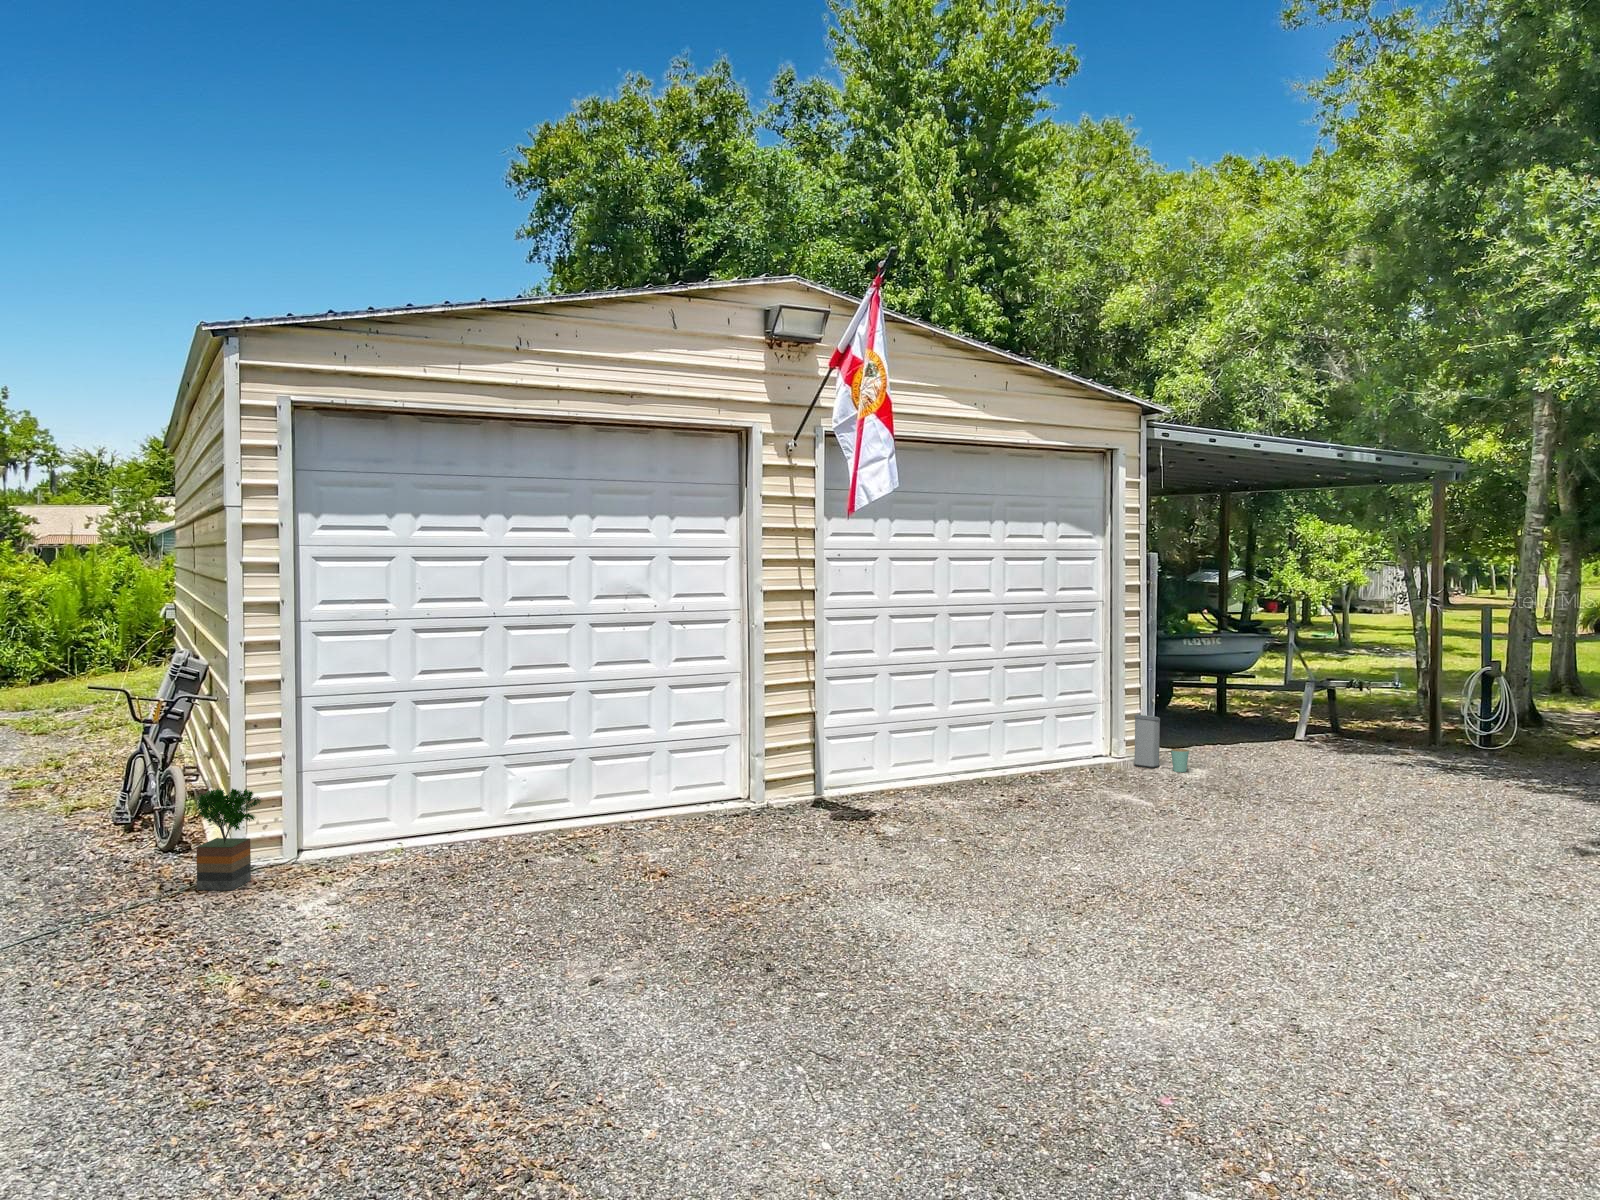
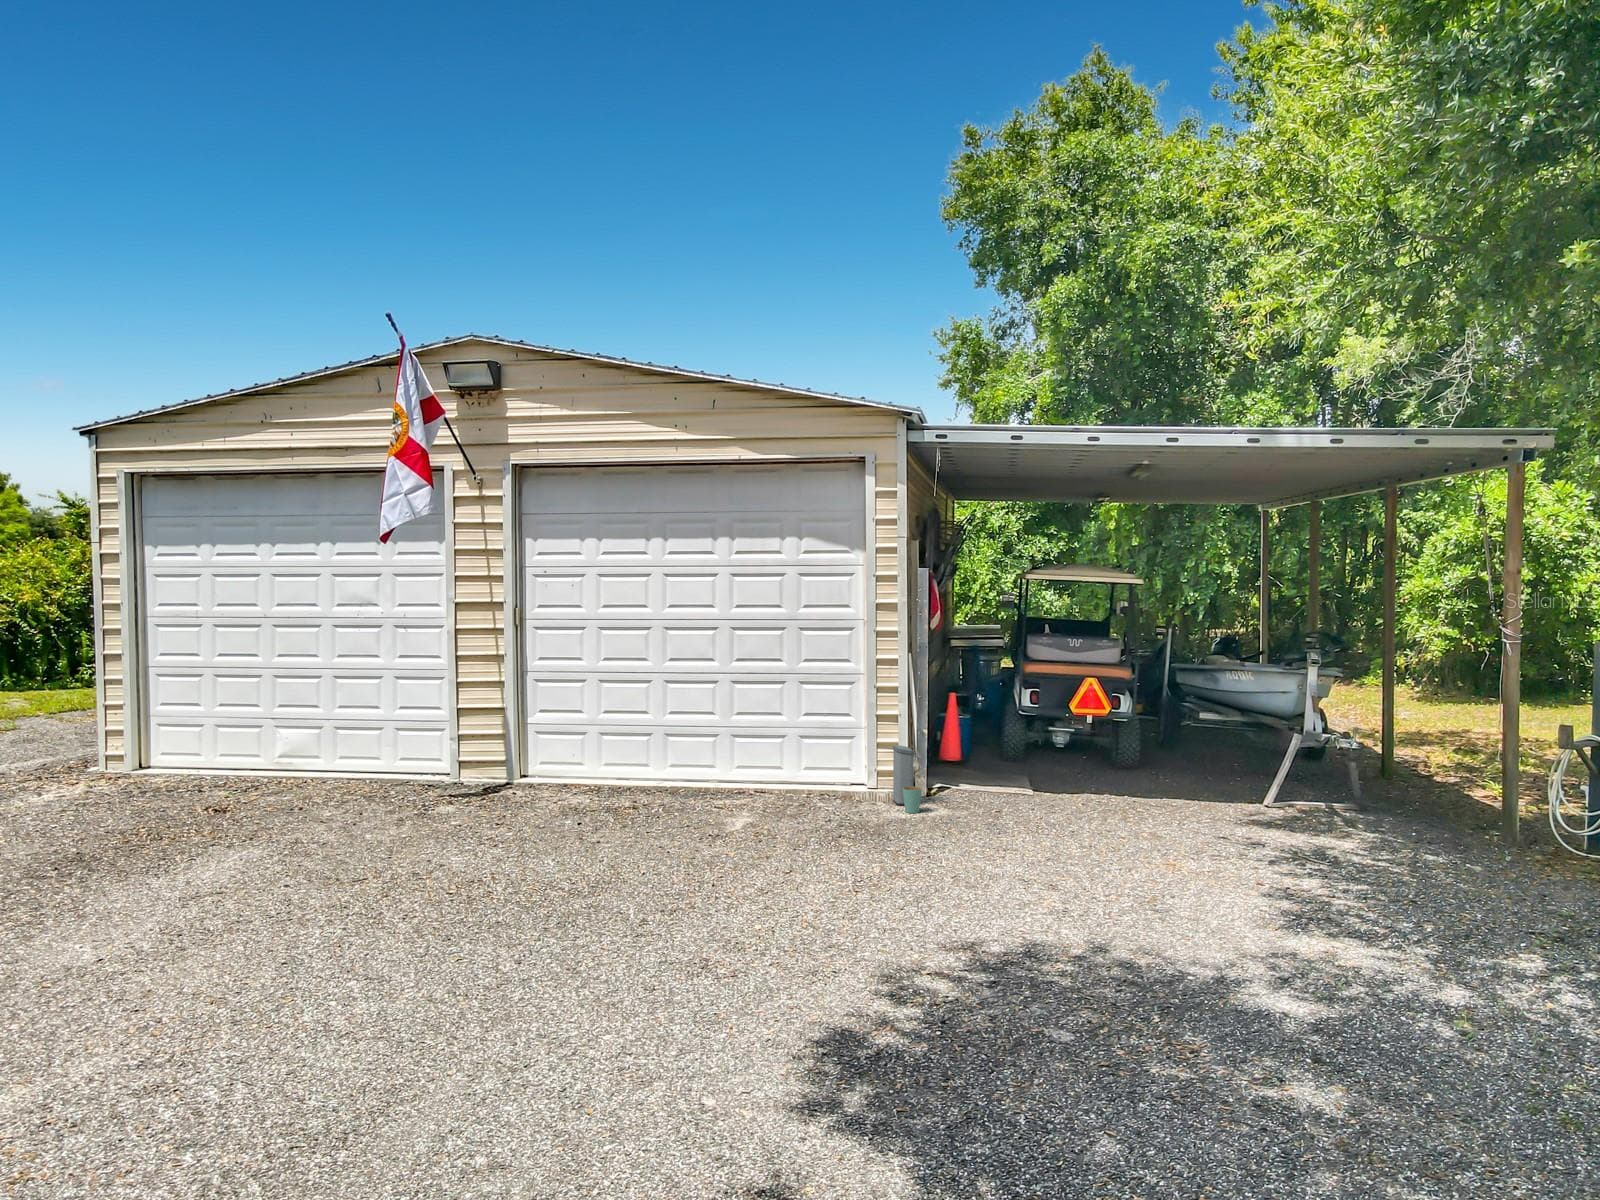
potted tree: present [195,788,261,890] -> none [47,719,104,783]

